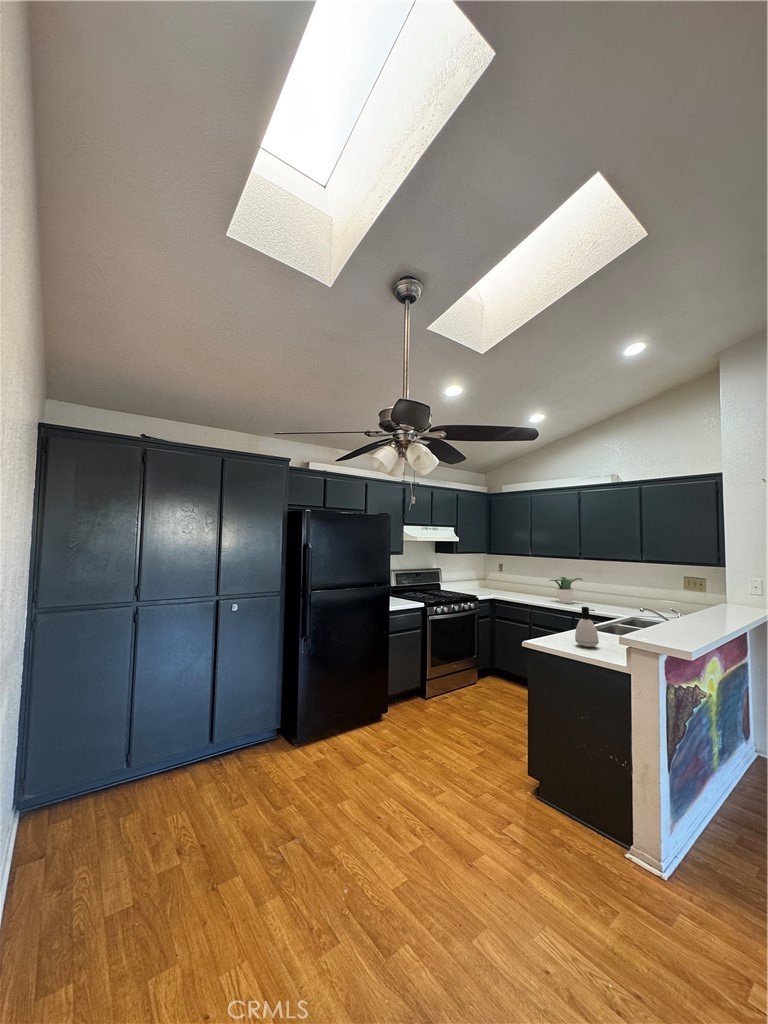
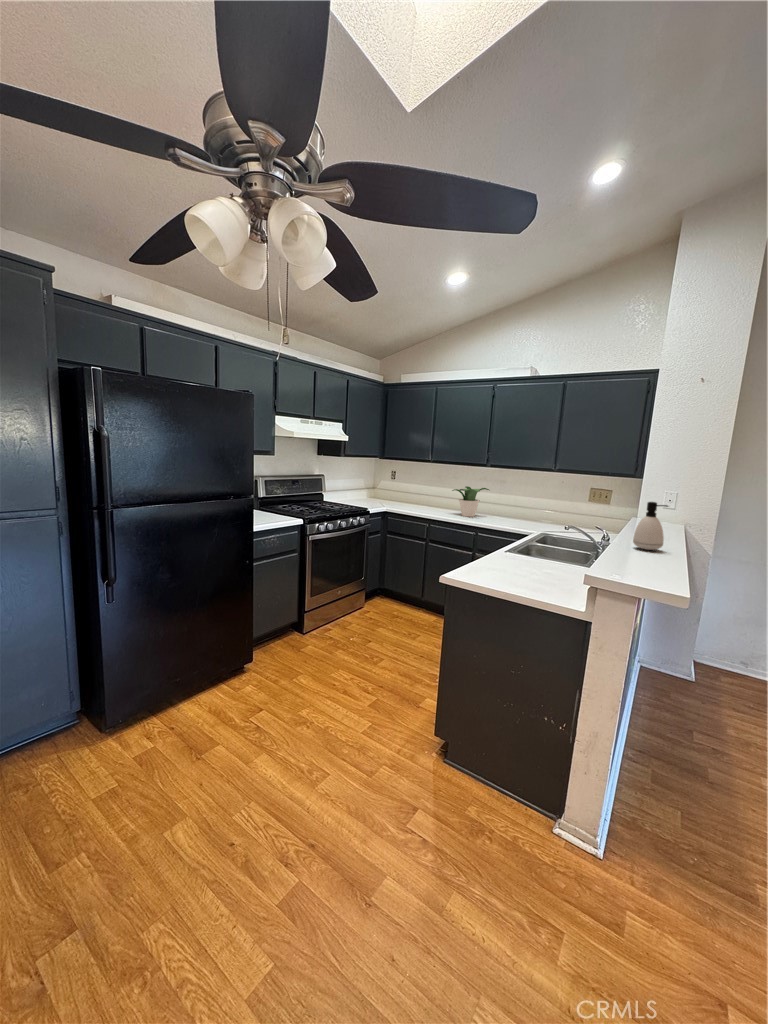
soap dispenser: present [575,607,599,647] -> present [633,502,668,550]

